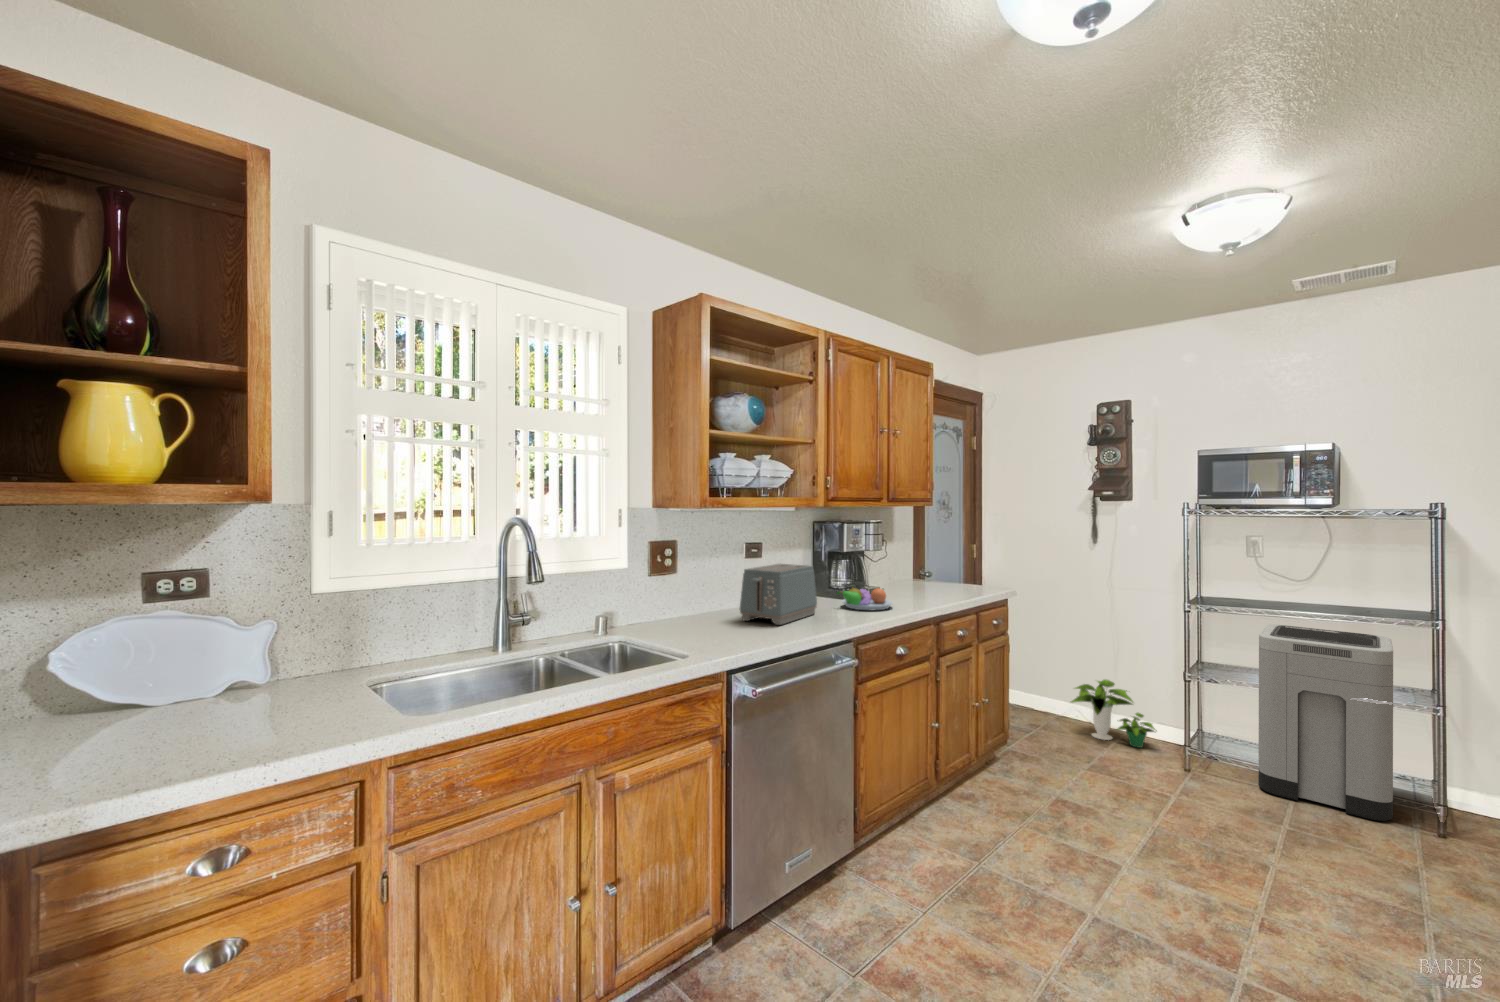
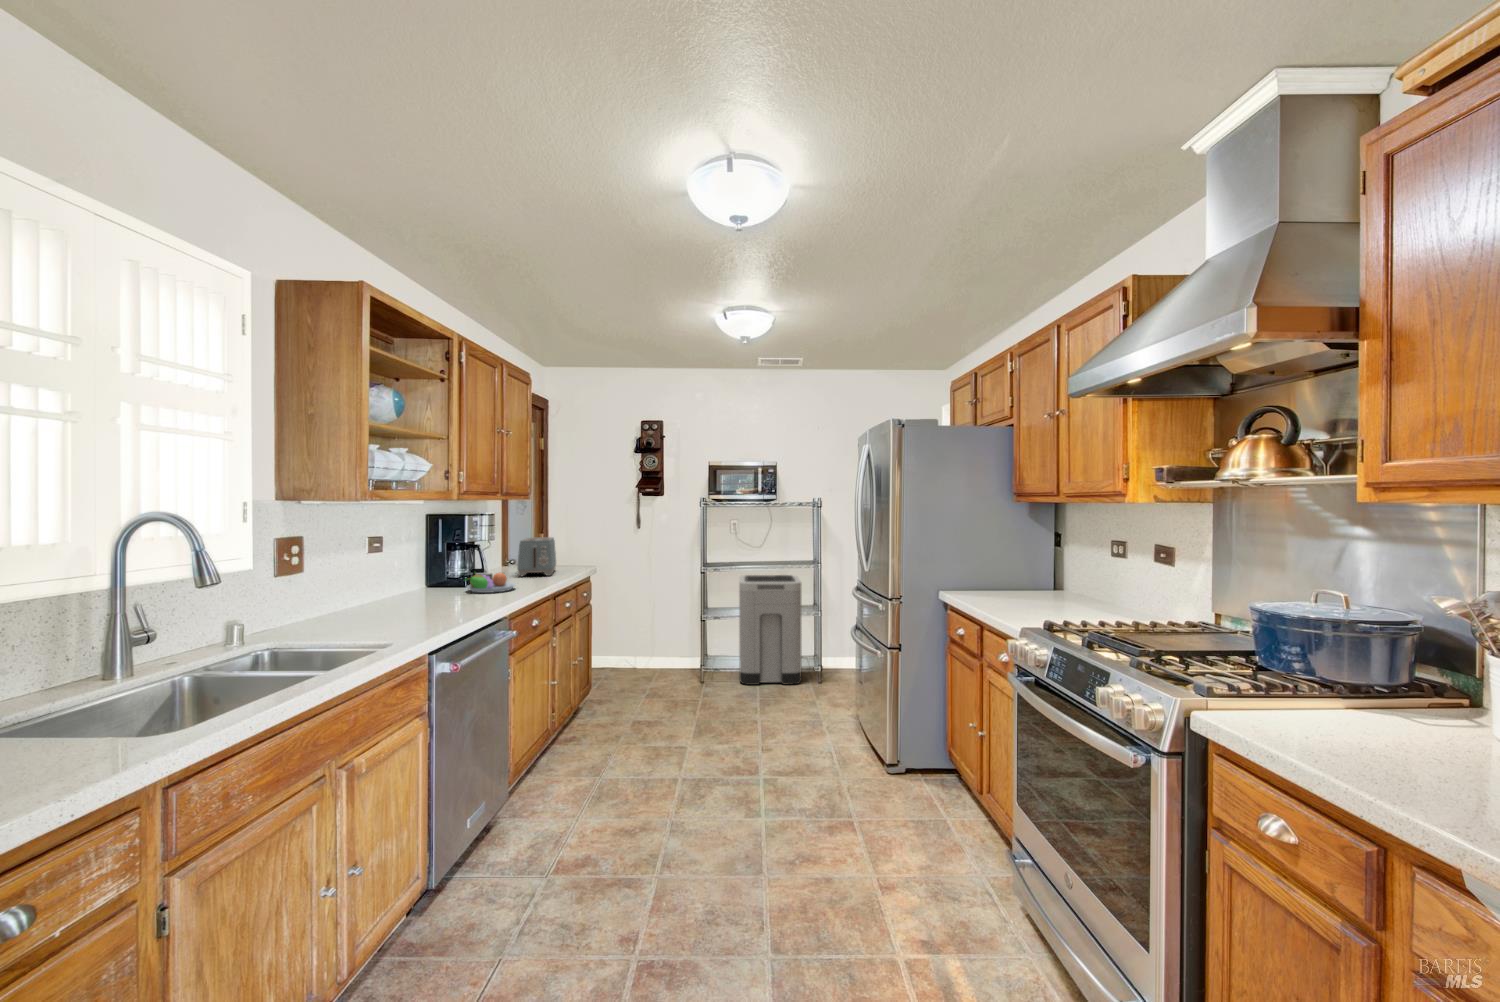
toaster: present [740,564,817,625] -> present [517,537,556,577]
potted plant: present [1071,680,1157,748] -> none [620,632,680,678]

